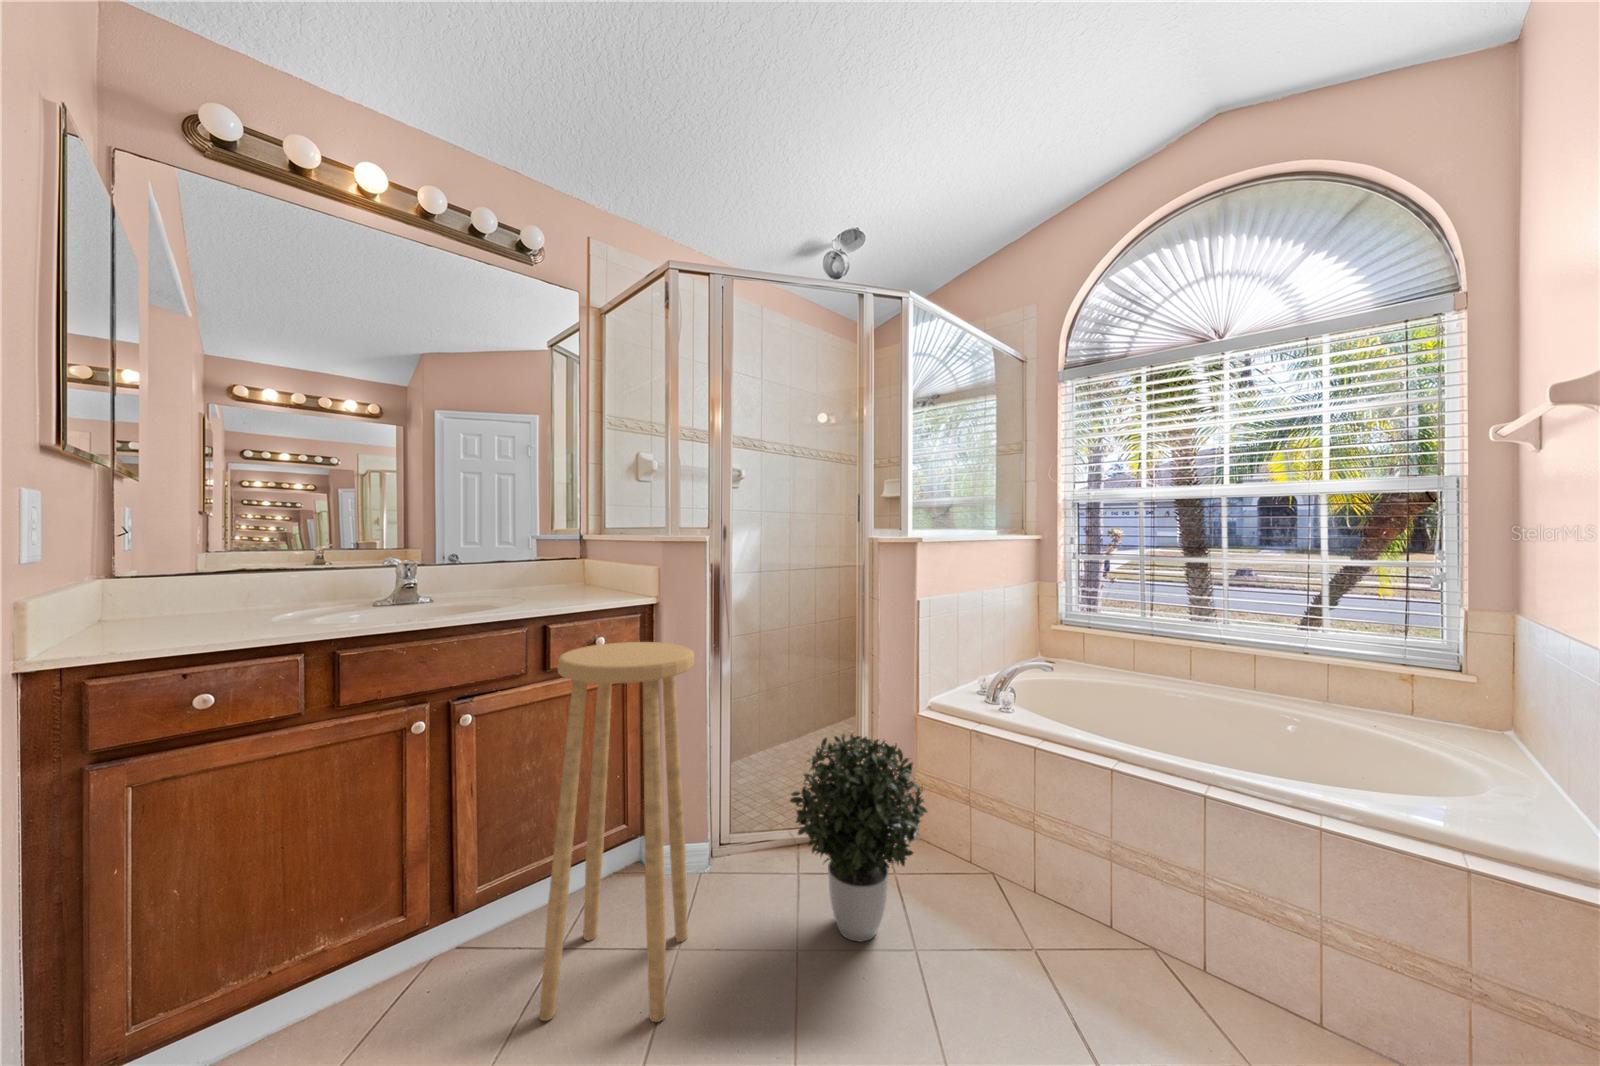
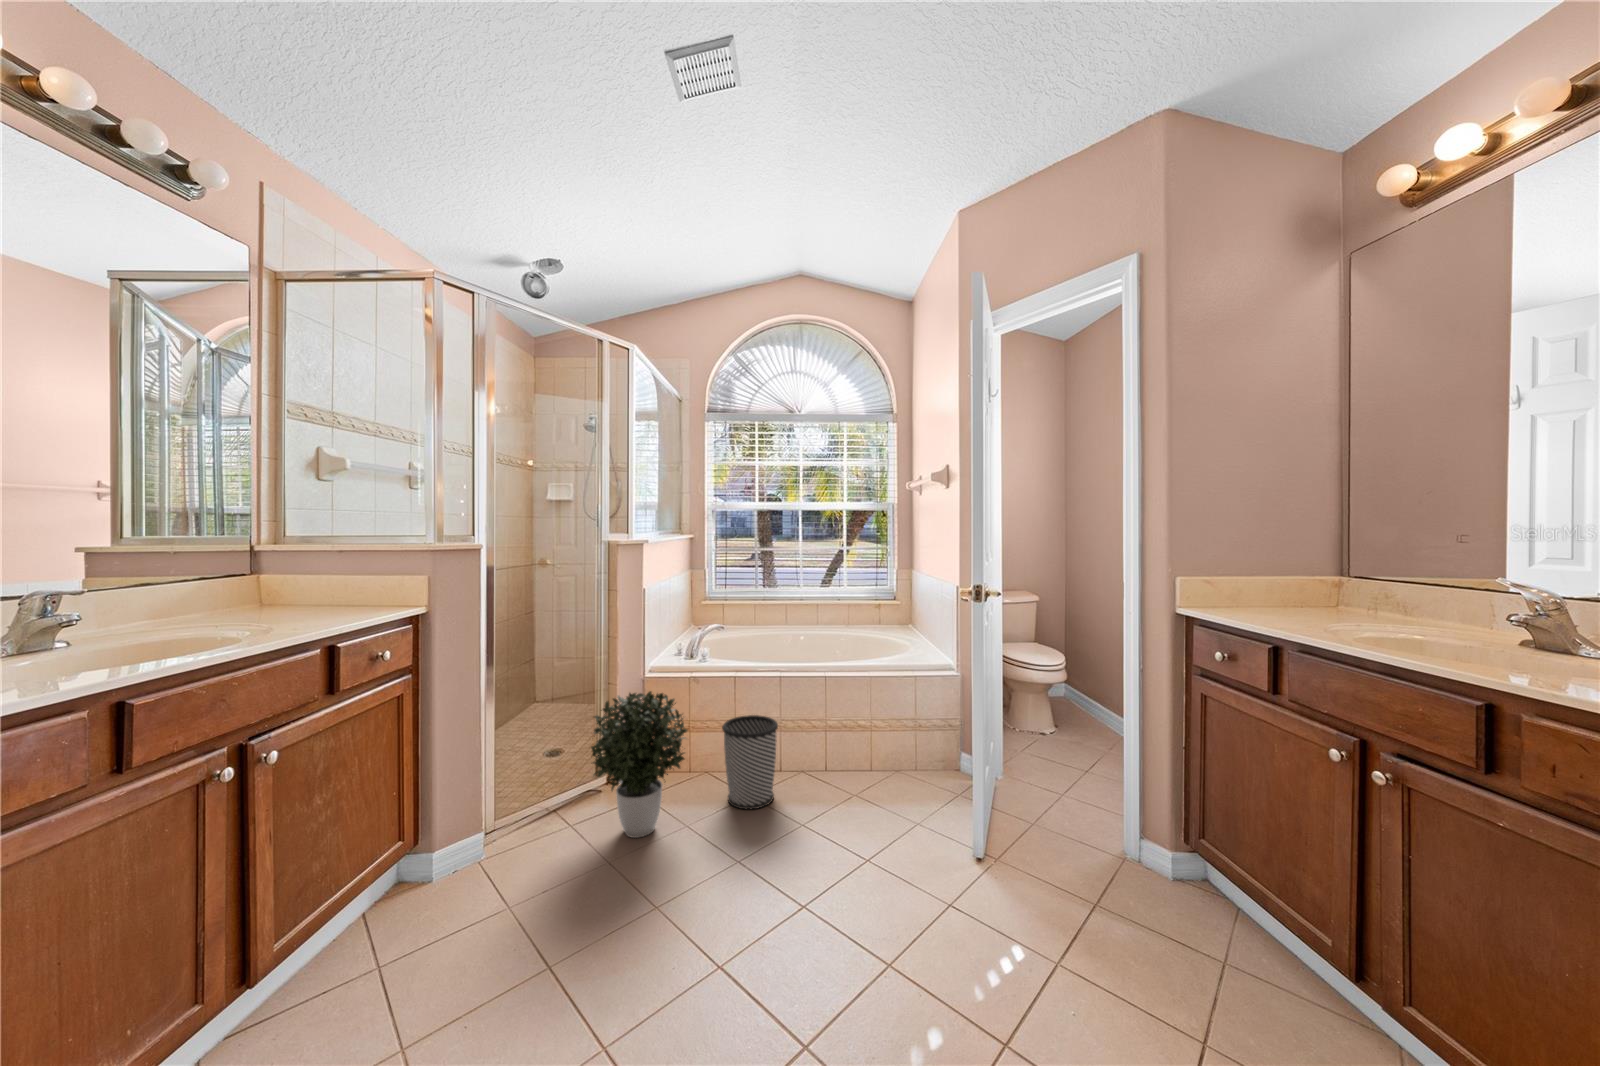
stool: present [540,642,694,1022] -> none [399,646,539,996]
wastebasket: none [990,814,1091,990] -> present [722,715,778,809]

